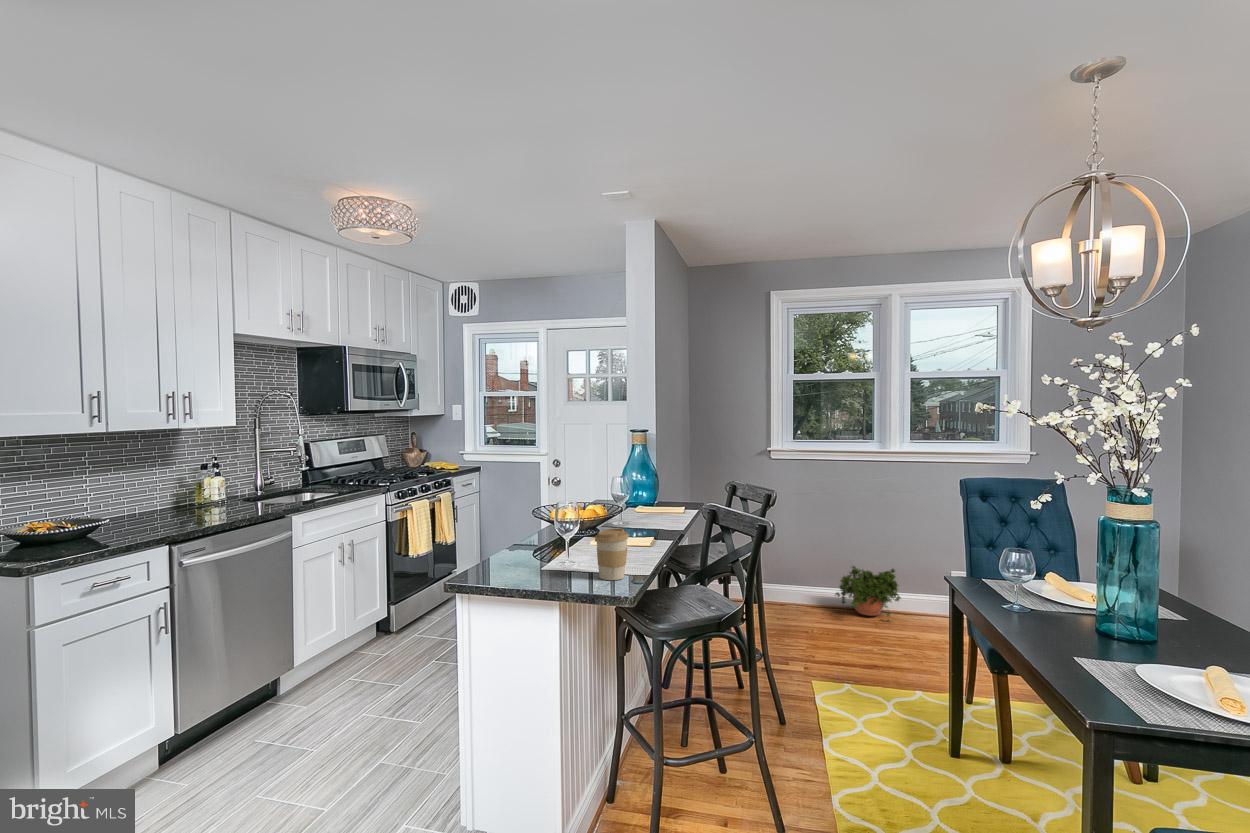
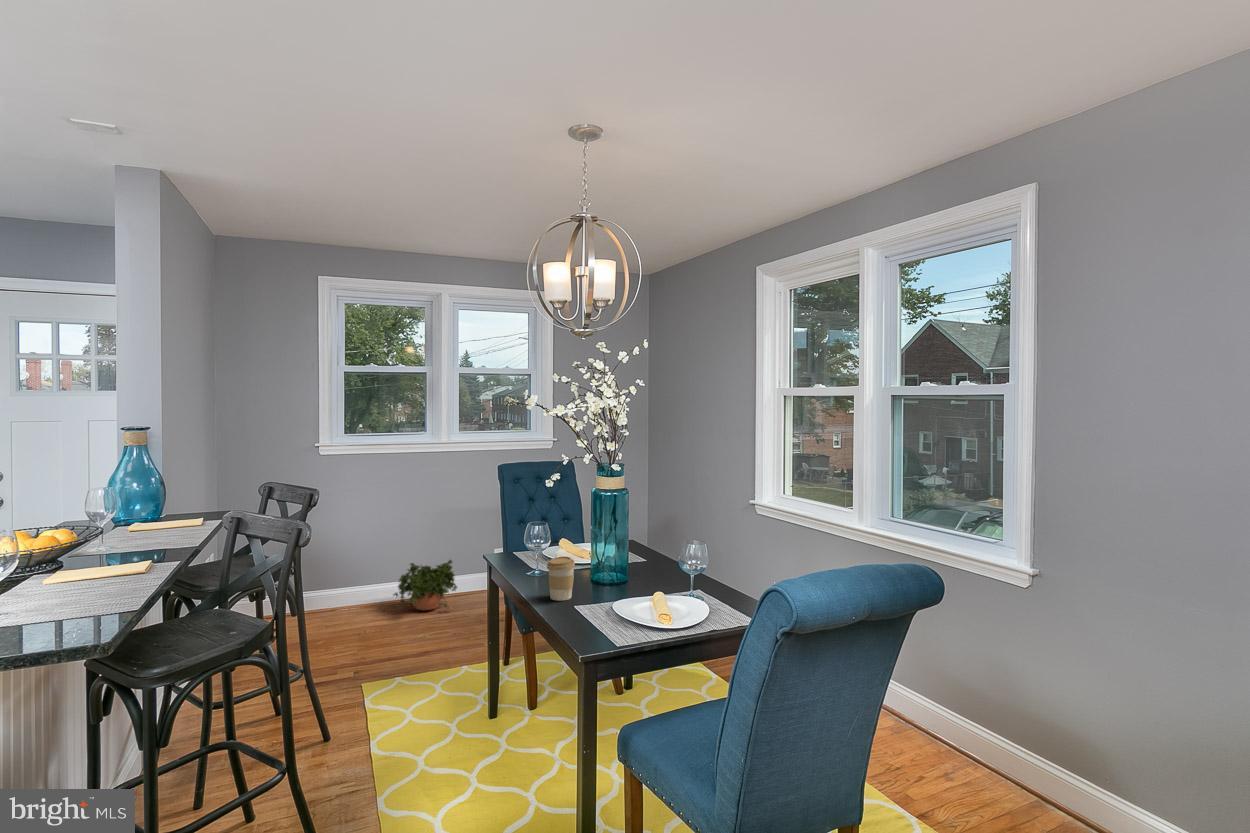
coffee cup: present [595,528,628,580] -> present [547,556,575,601]

